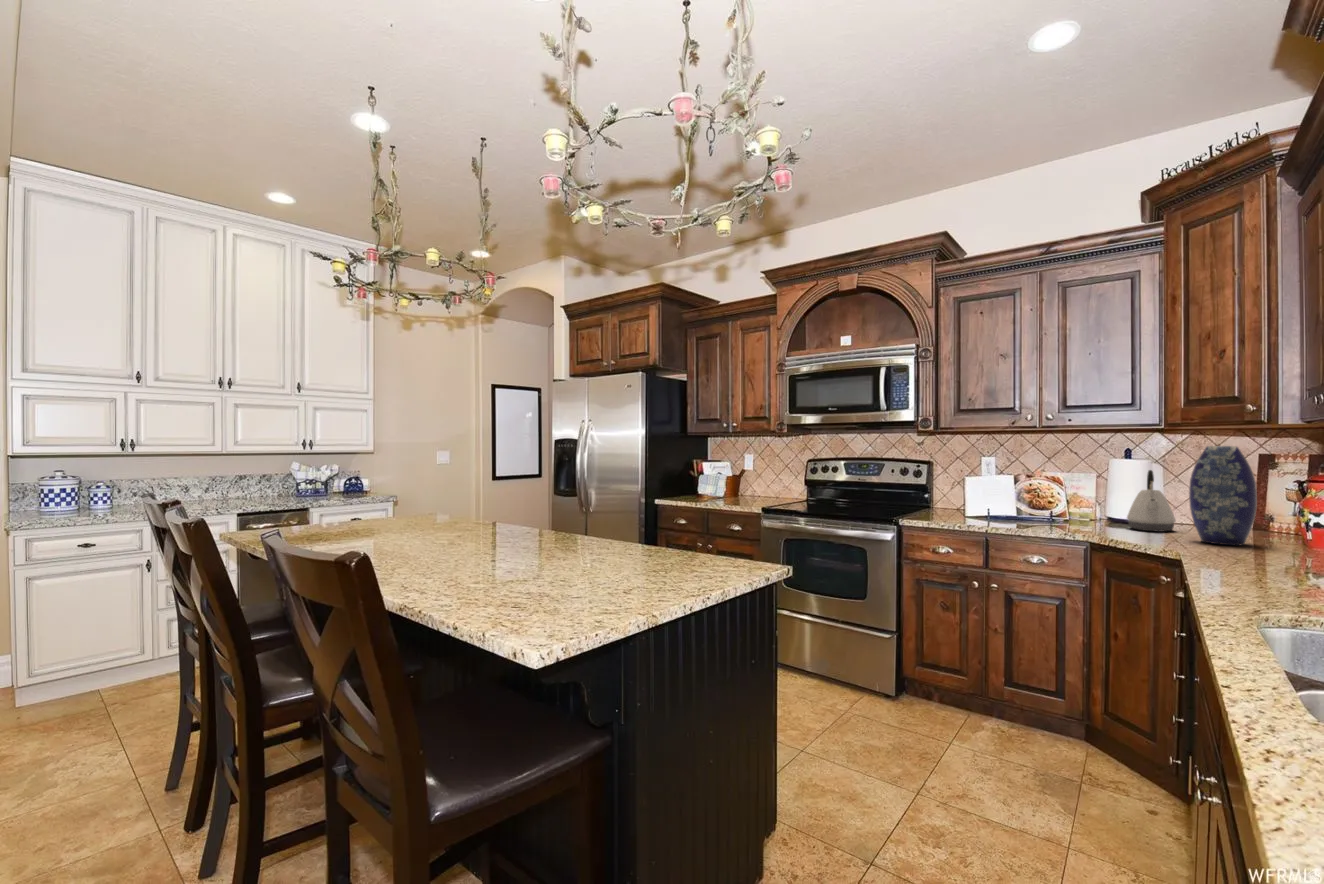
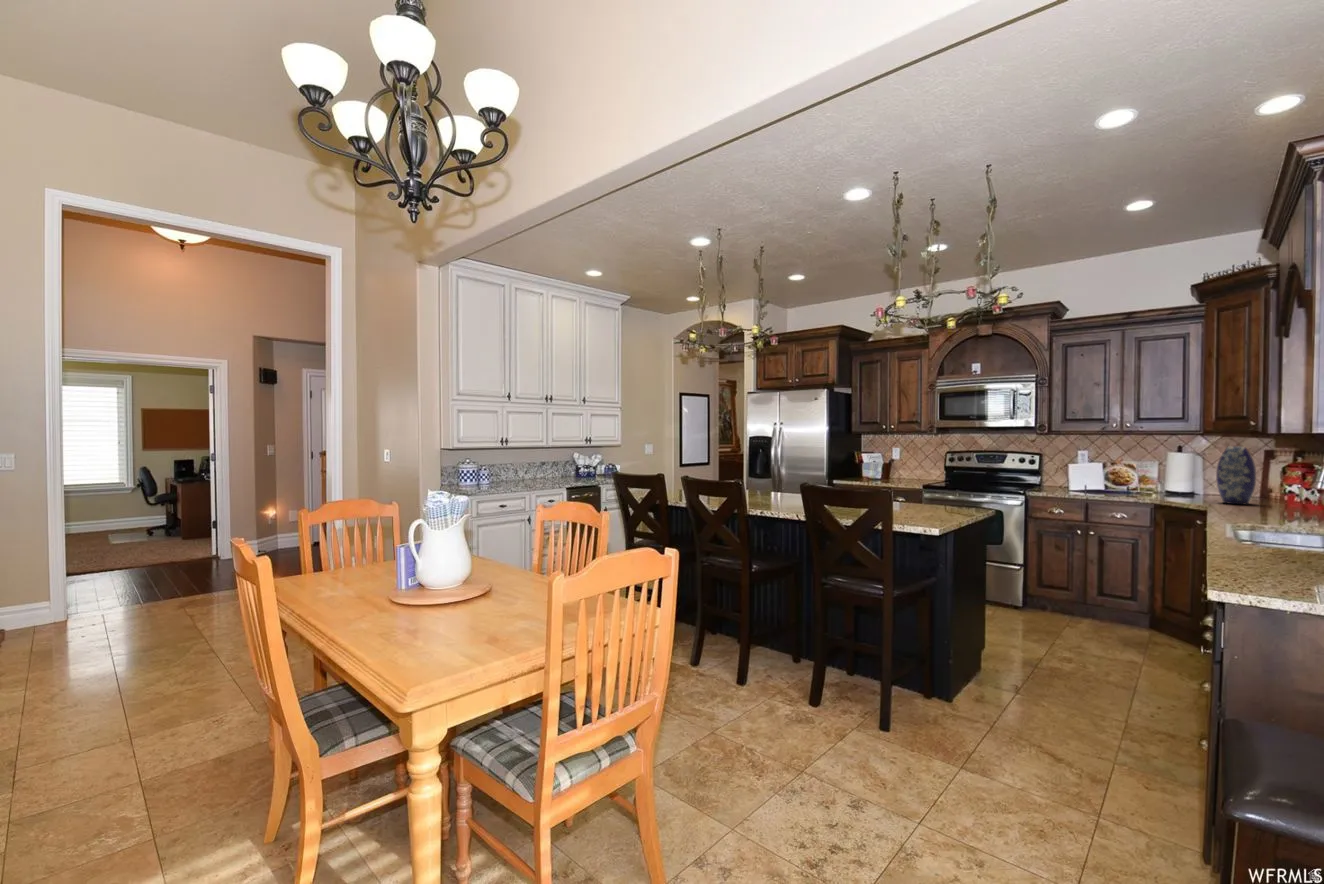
kettle: present [1127,470,1176,532] -> none [1178,460,1210,498]

